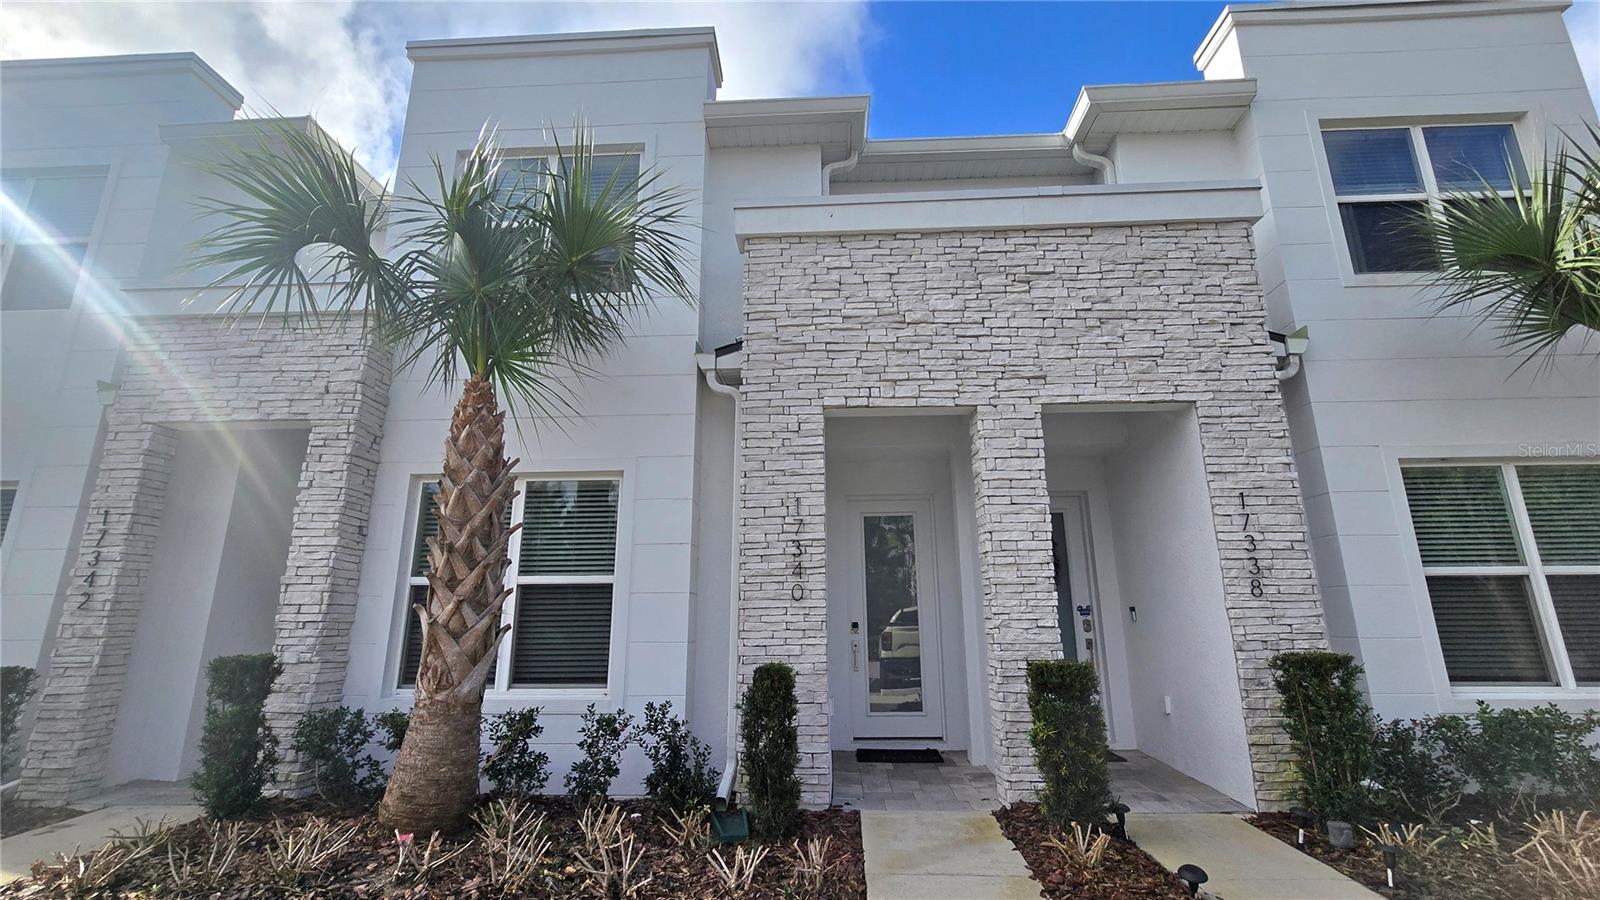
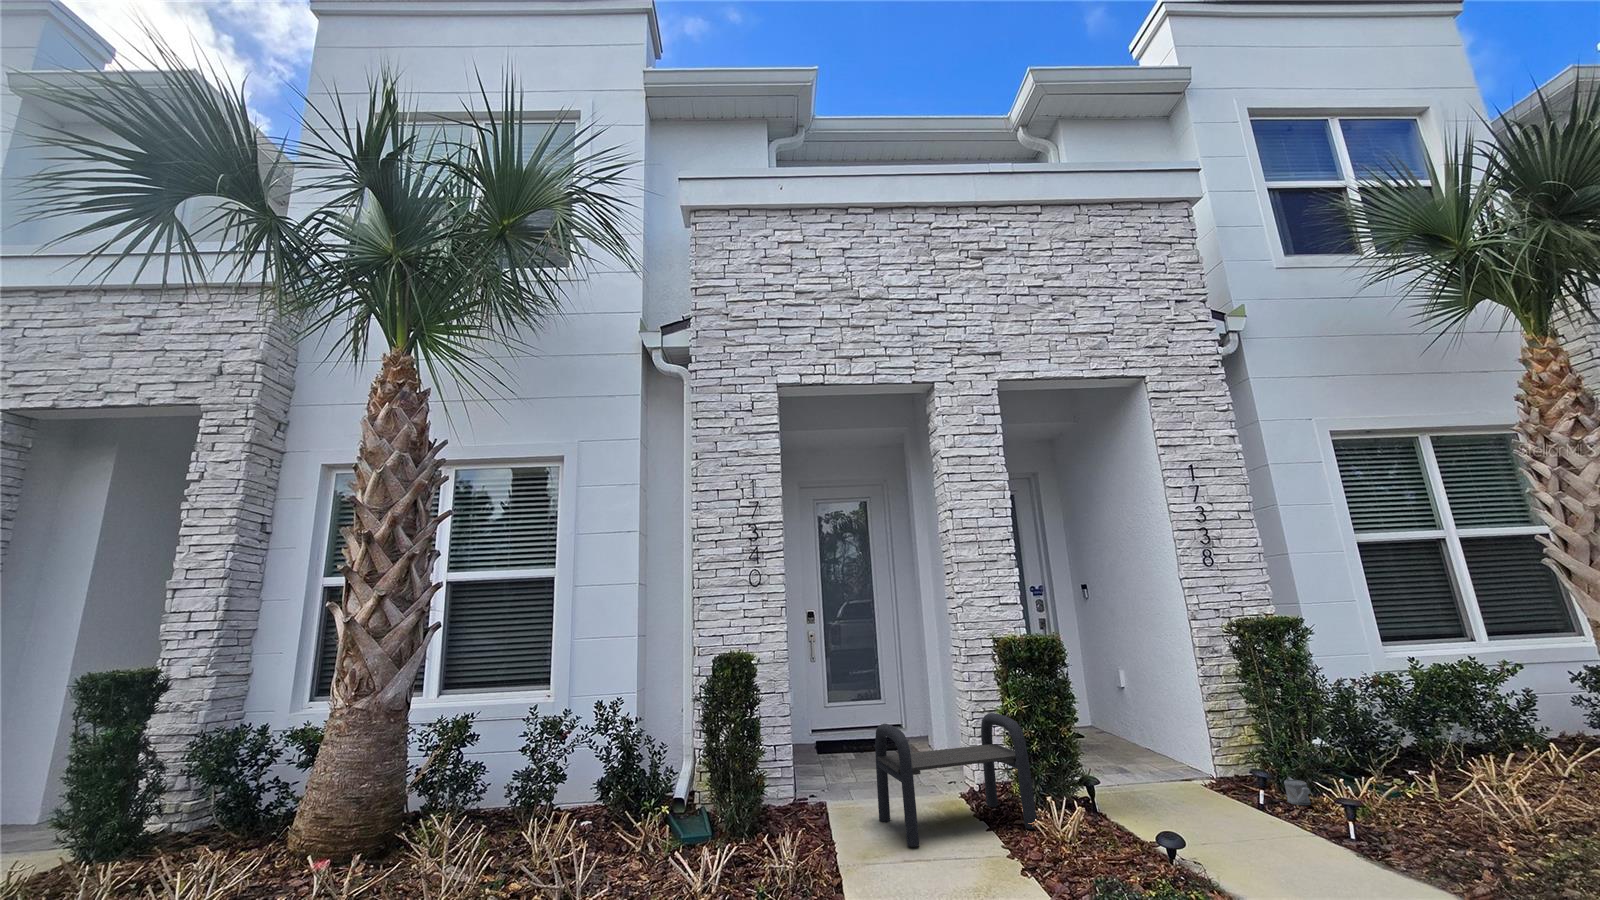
bench: none [907,735,1064,861] -> present [875,713,1036,847]

